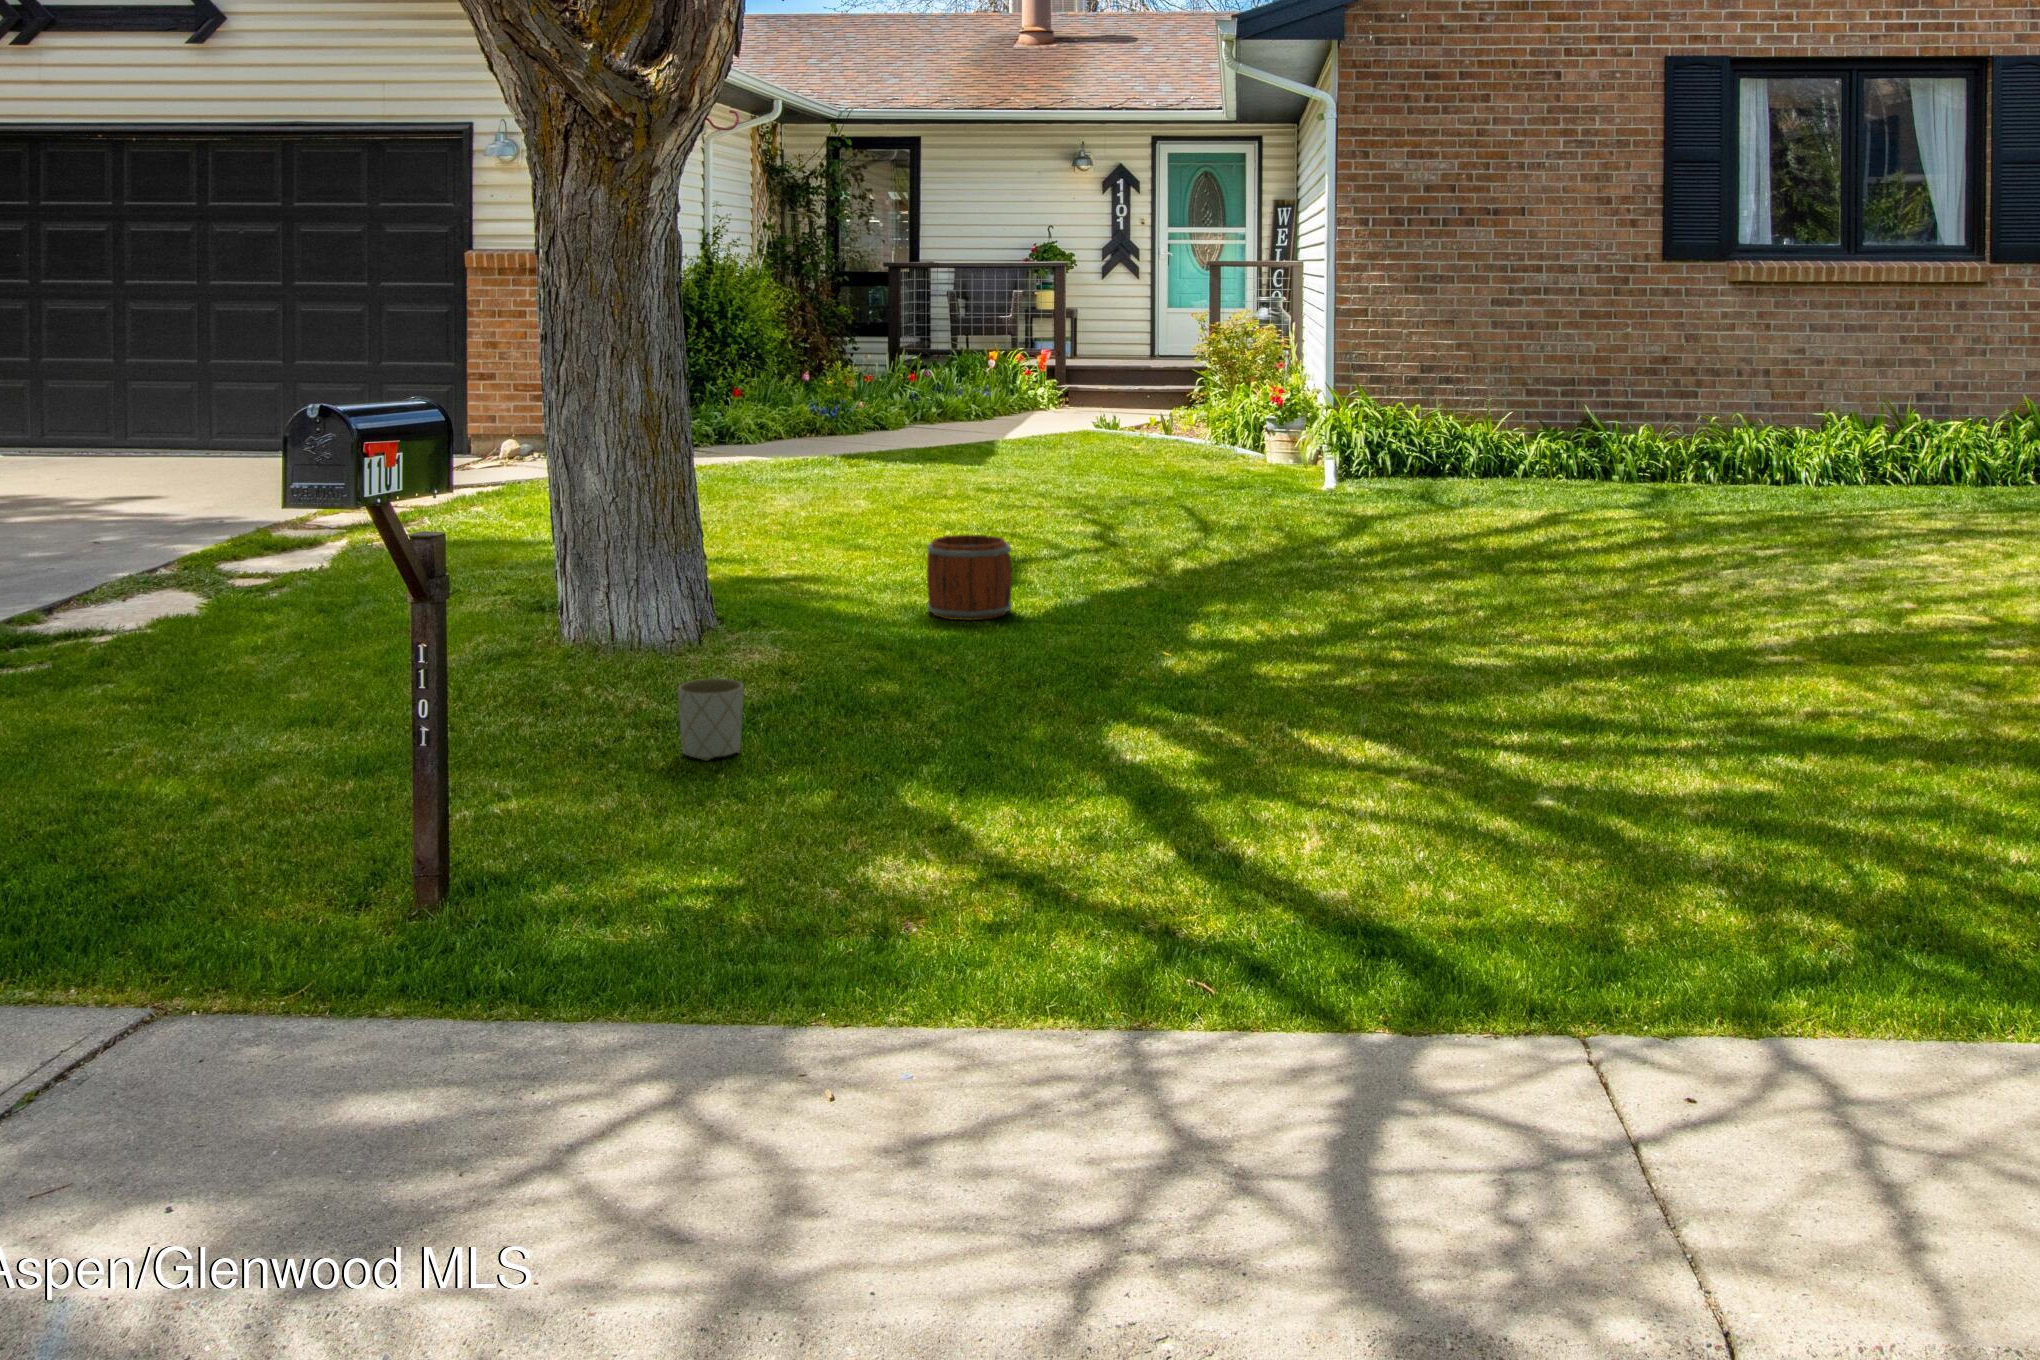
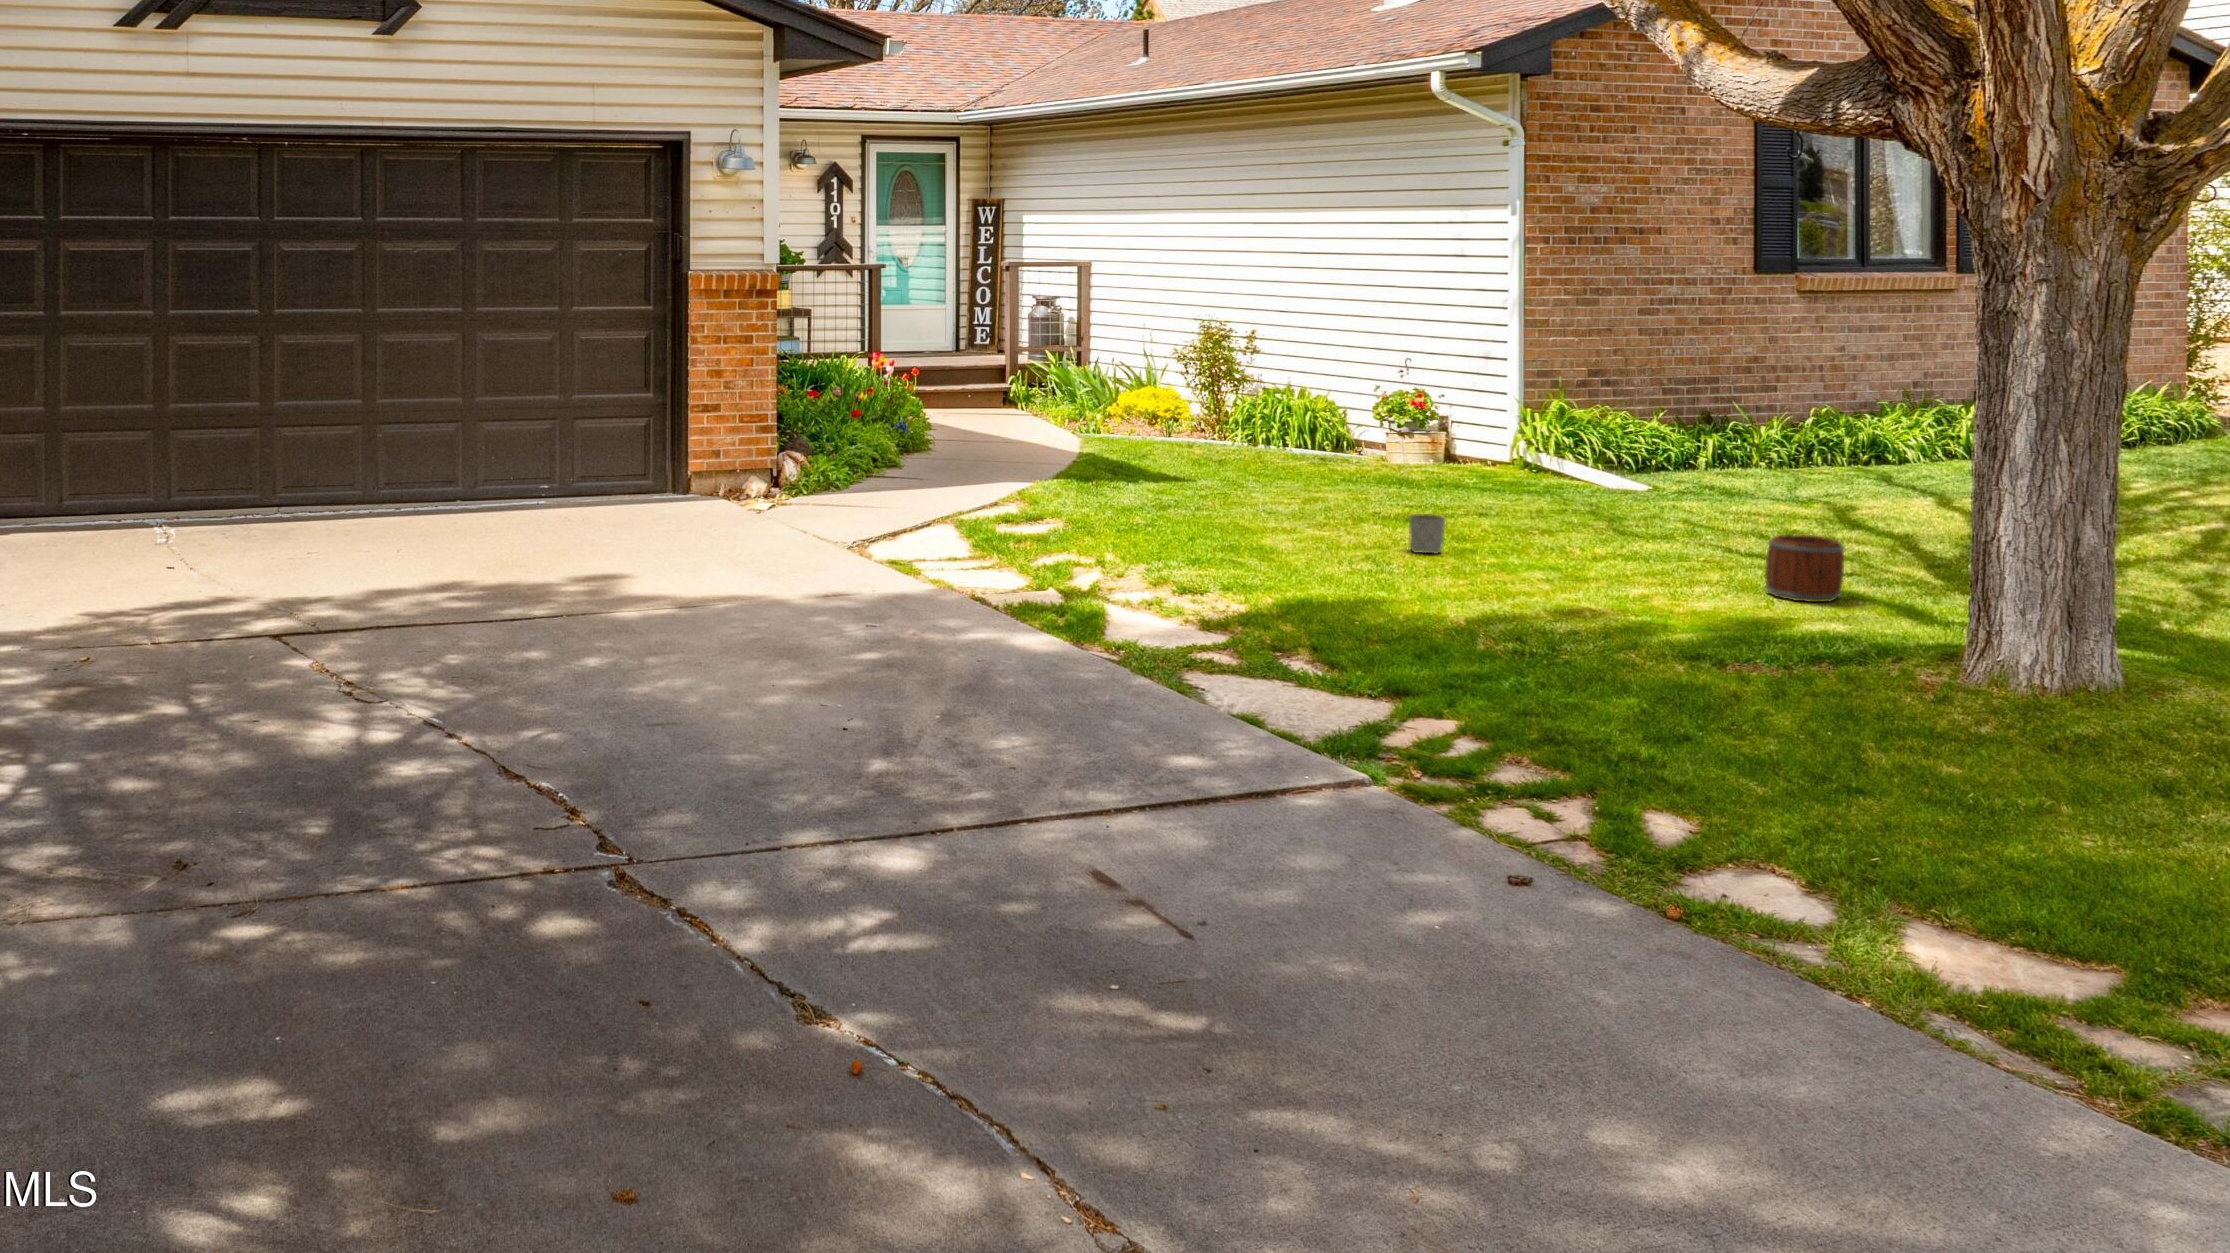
planter: present [678,679,743,761] -> present [1409,514,1445,554]

